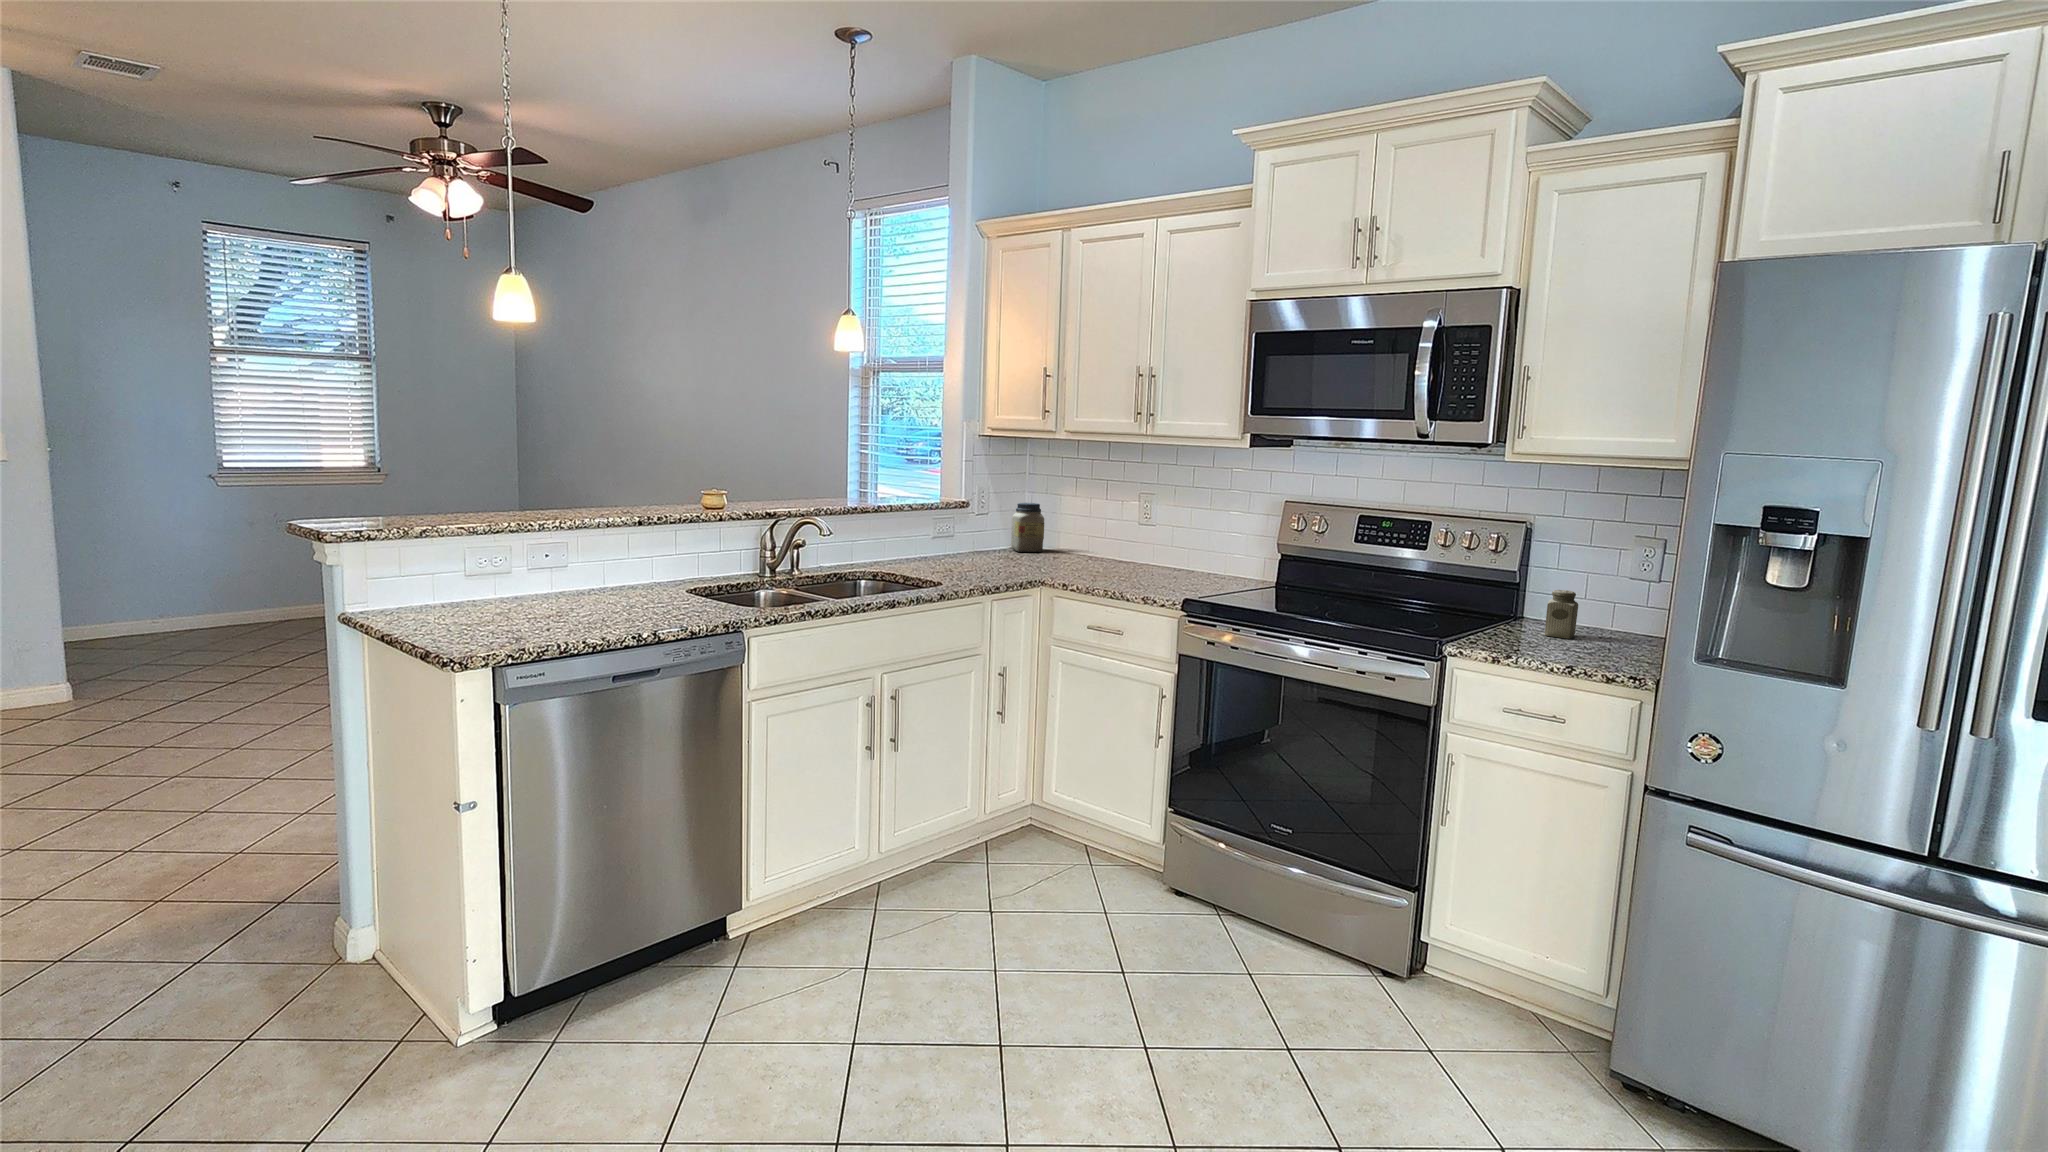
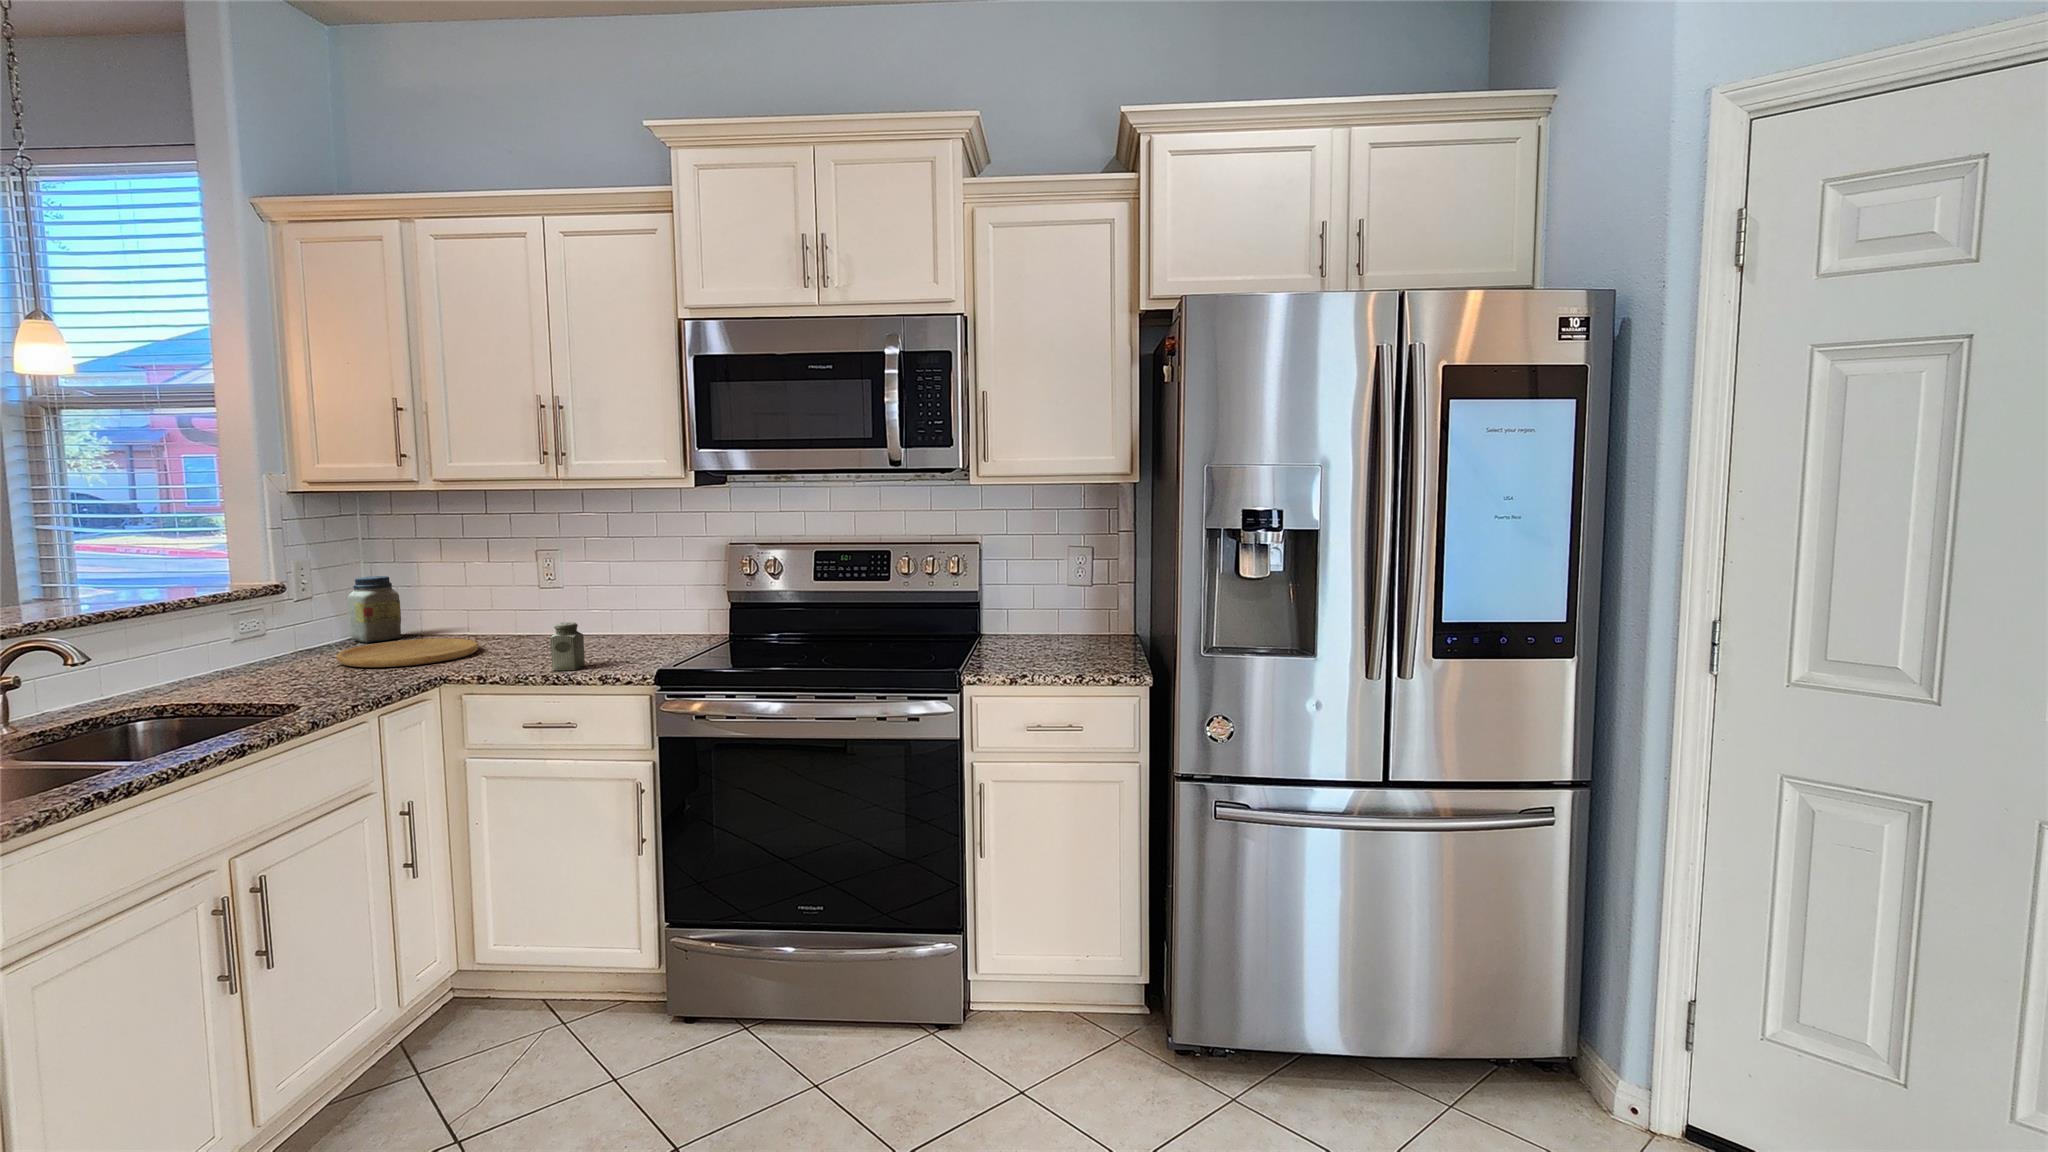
cutting board: none [988,553,1082,571] -> present [336,638,479,667]
salt shaker: present [1545,590,1578,639] -> present [550,622,585,670]

